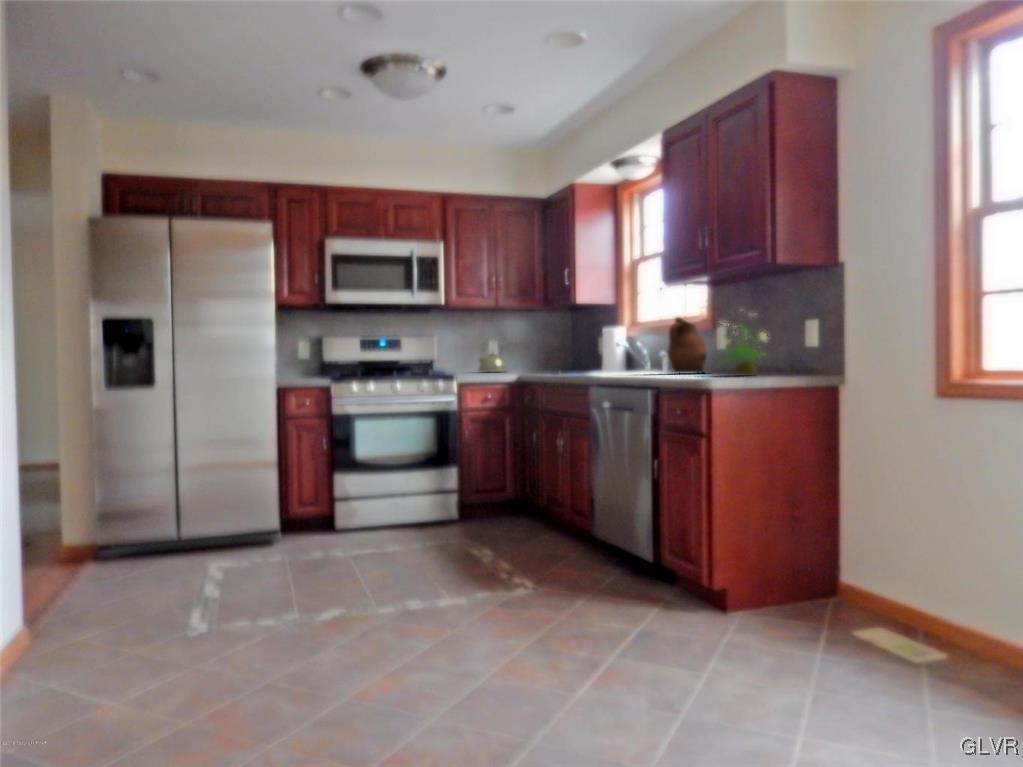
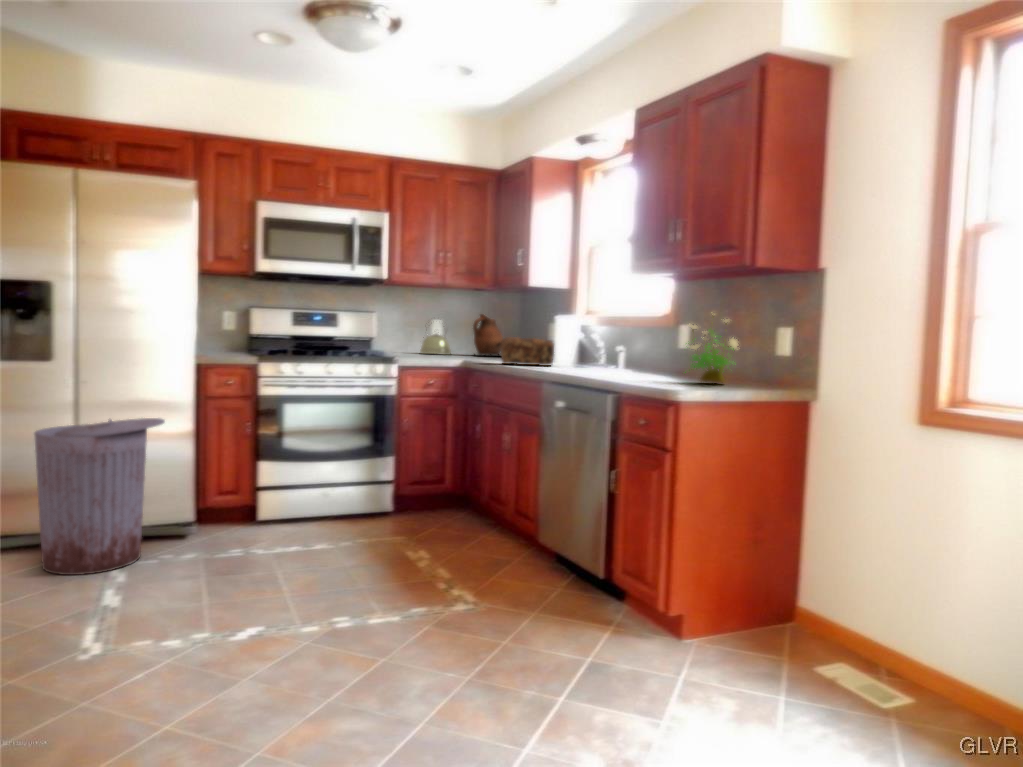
ceramic pitcher: present [668,318,708,372] -> present [473,314,503,355]
bread loaf: none [551,348,600,374] -> present [501,337,554,366]
trash can: none [145,435,253,573] -> present [34,418,165,575]

